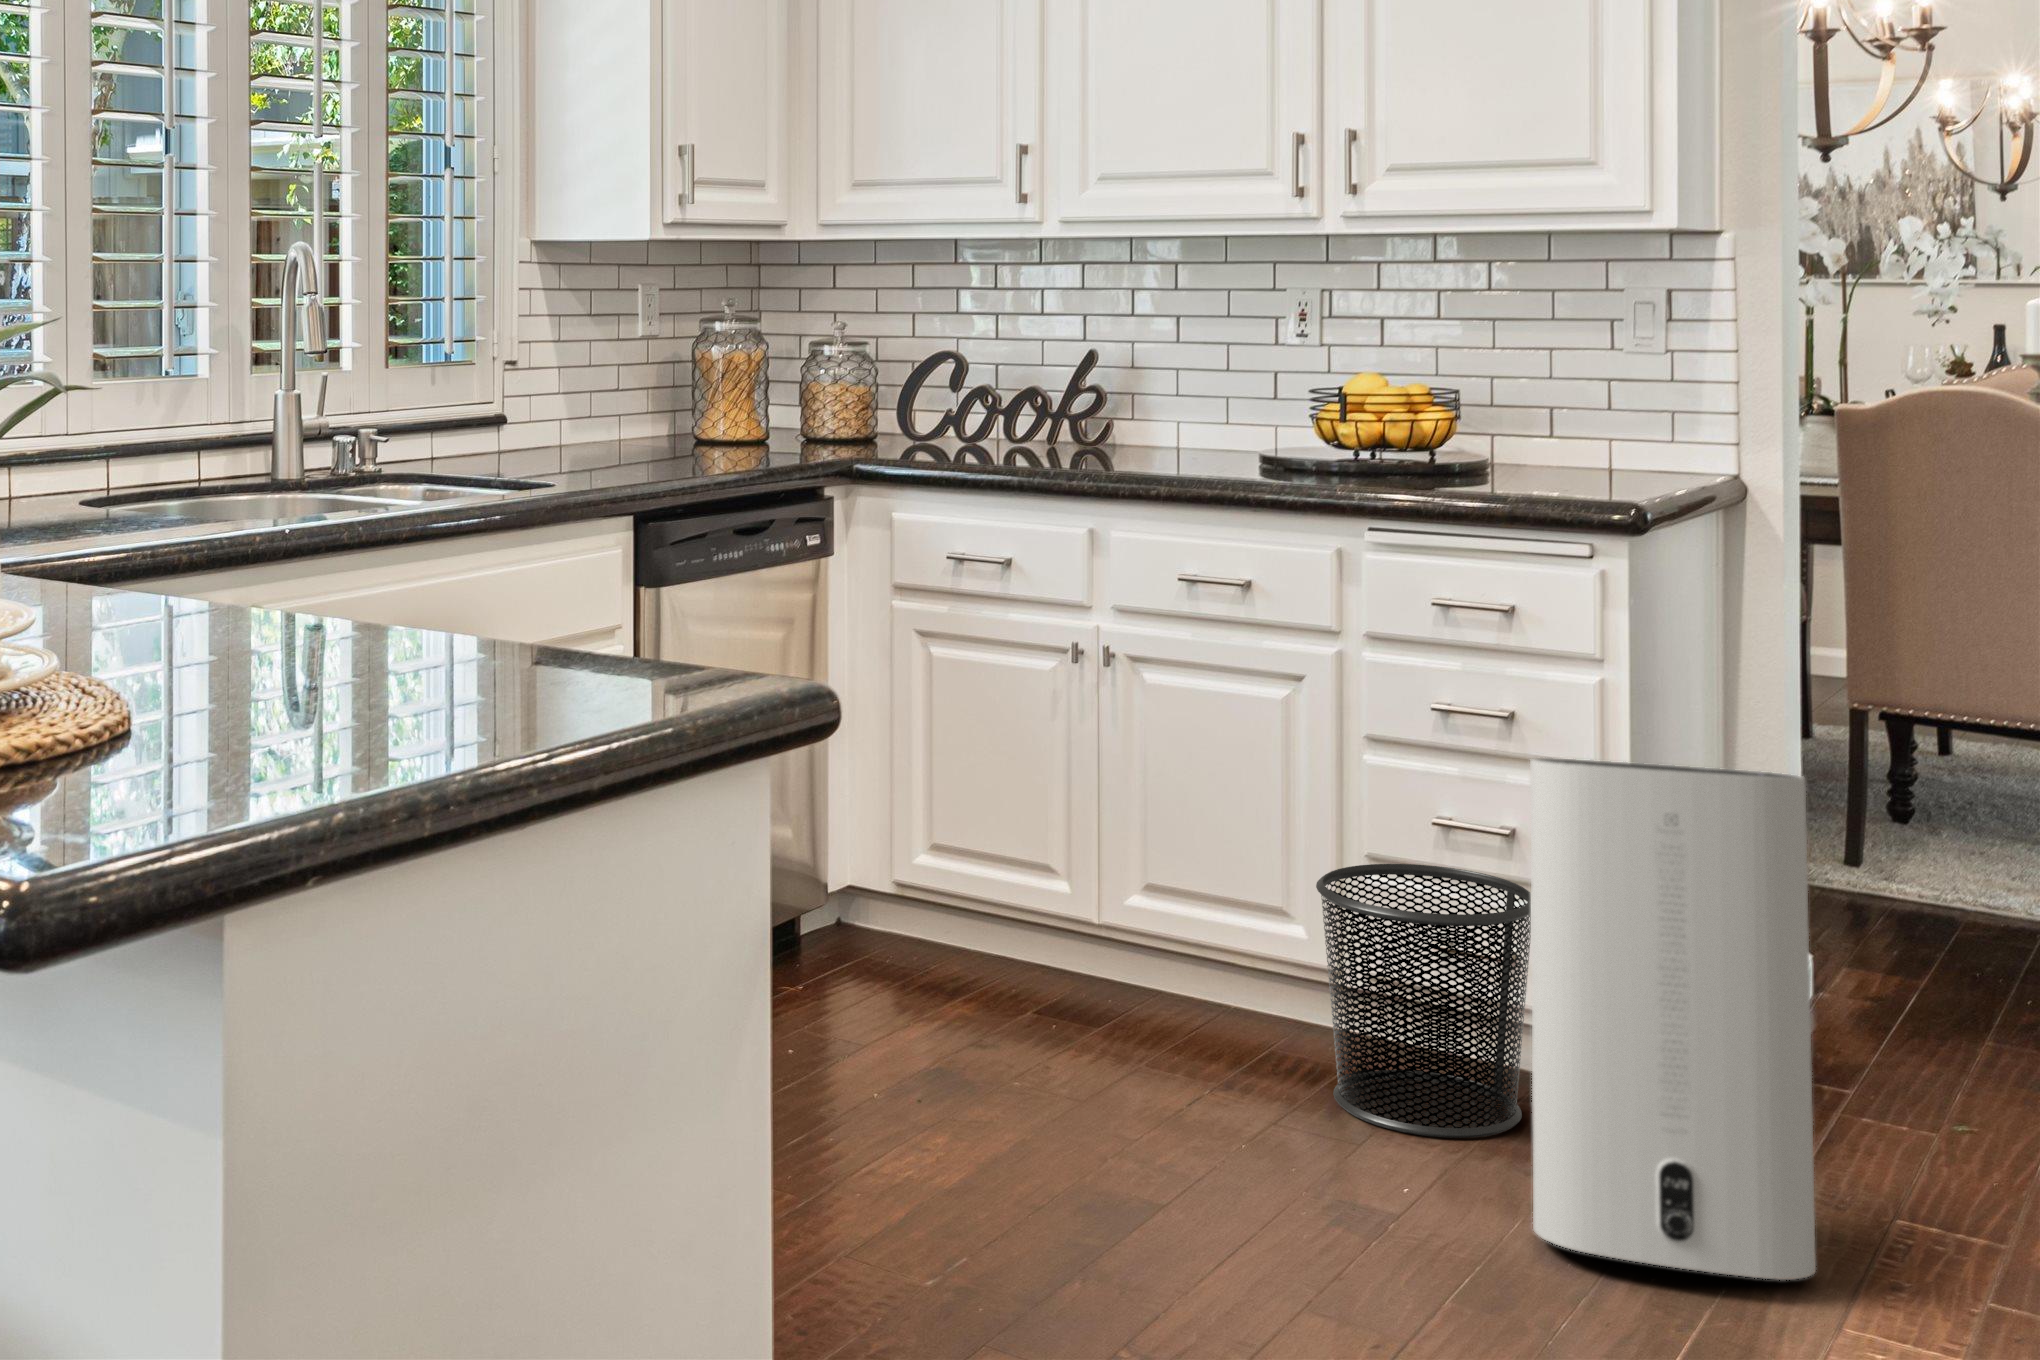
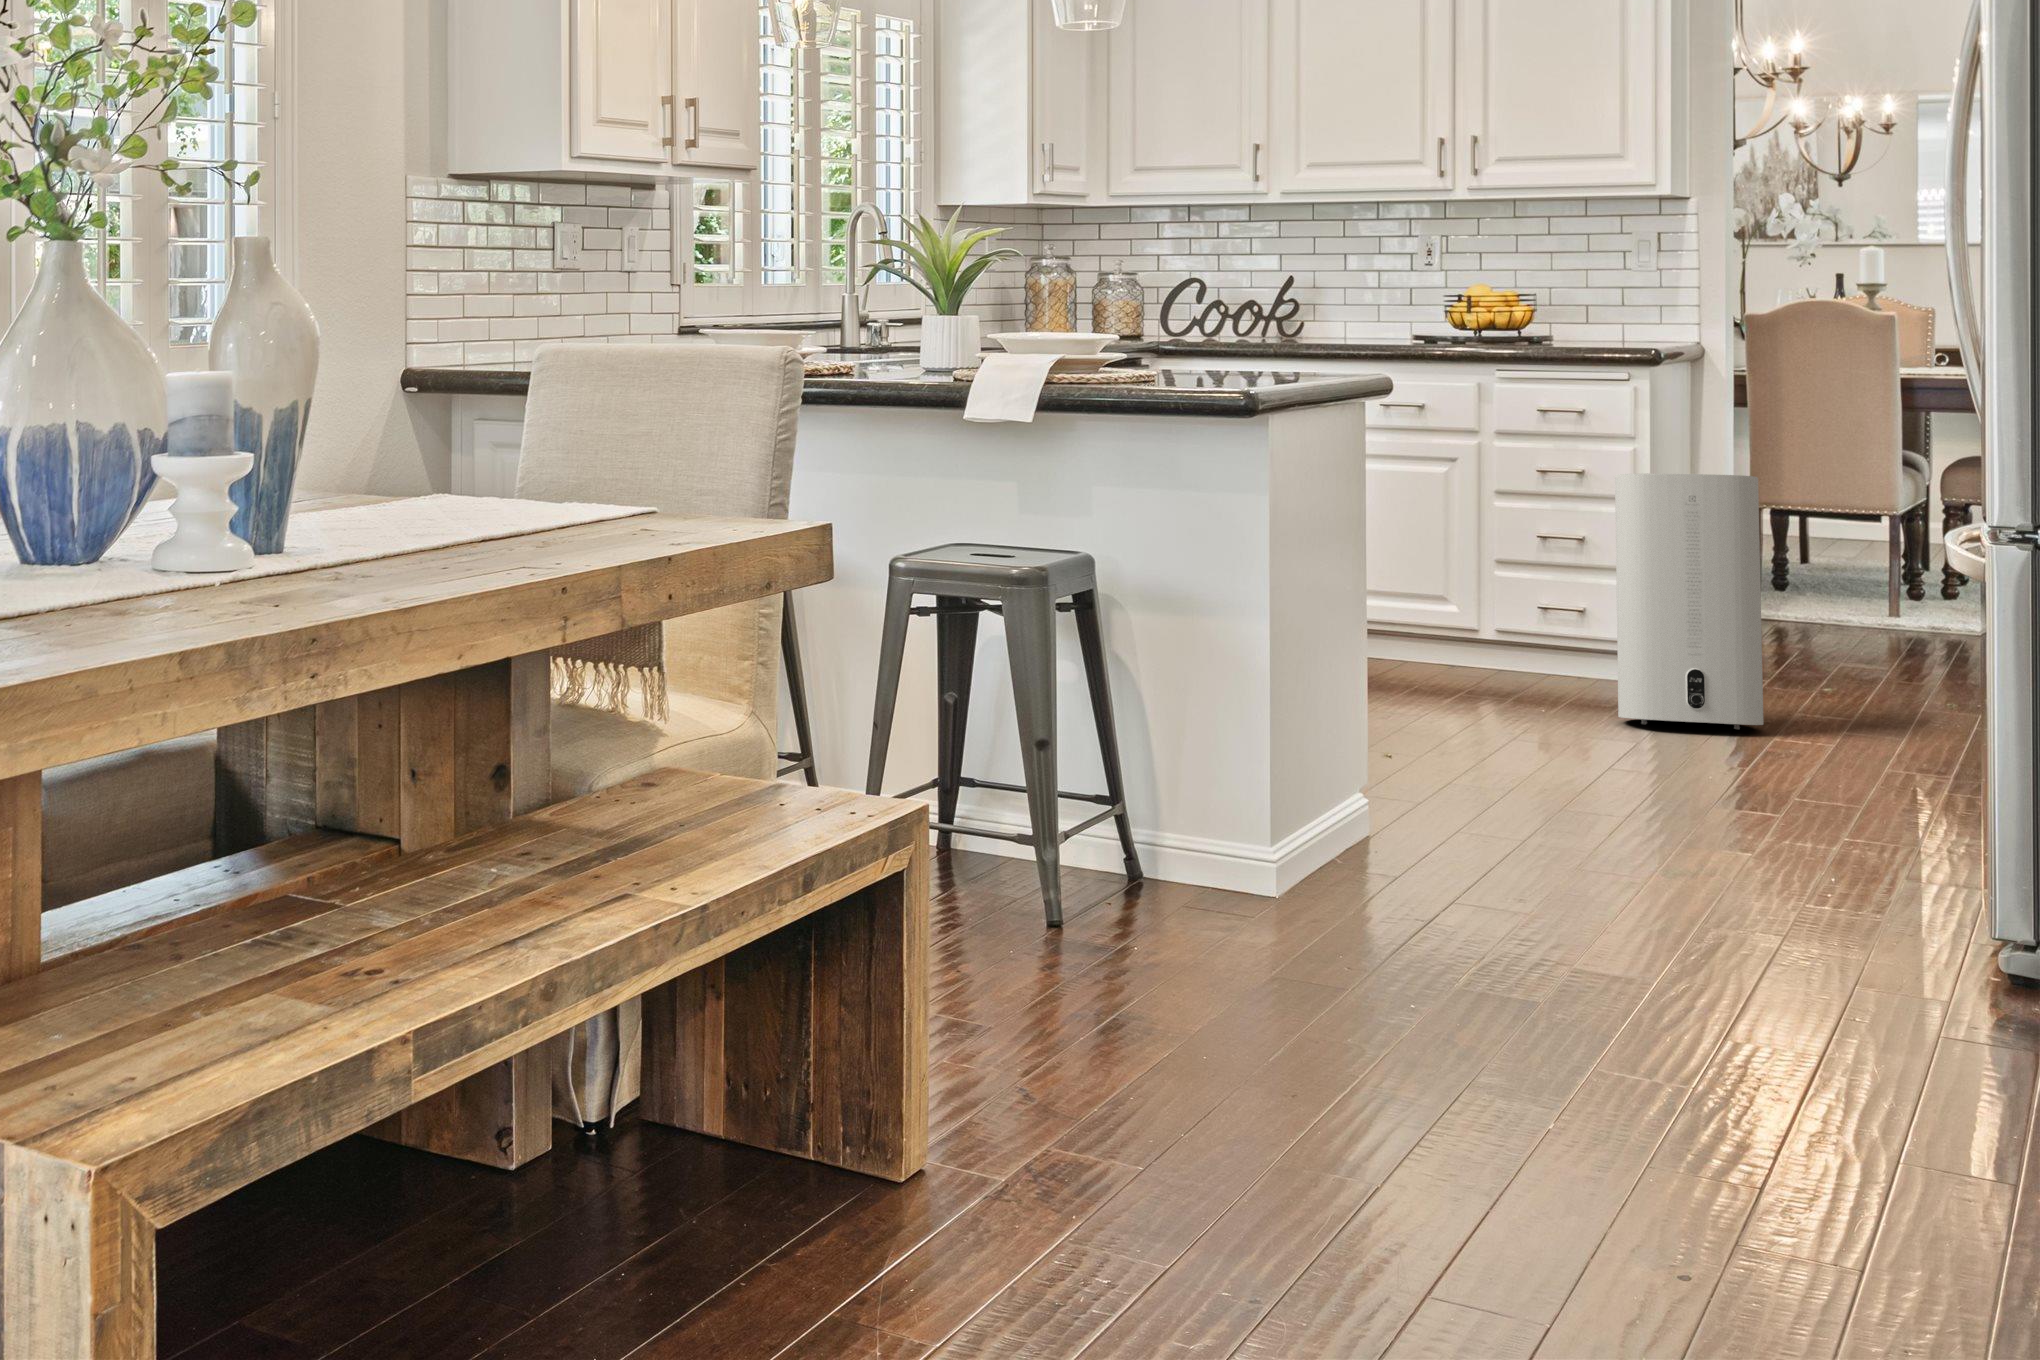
waste bin: present [1316,864,1531,1138] -> none [1478,559,1605,697]

